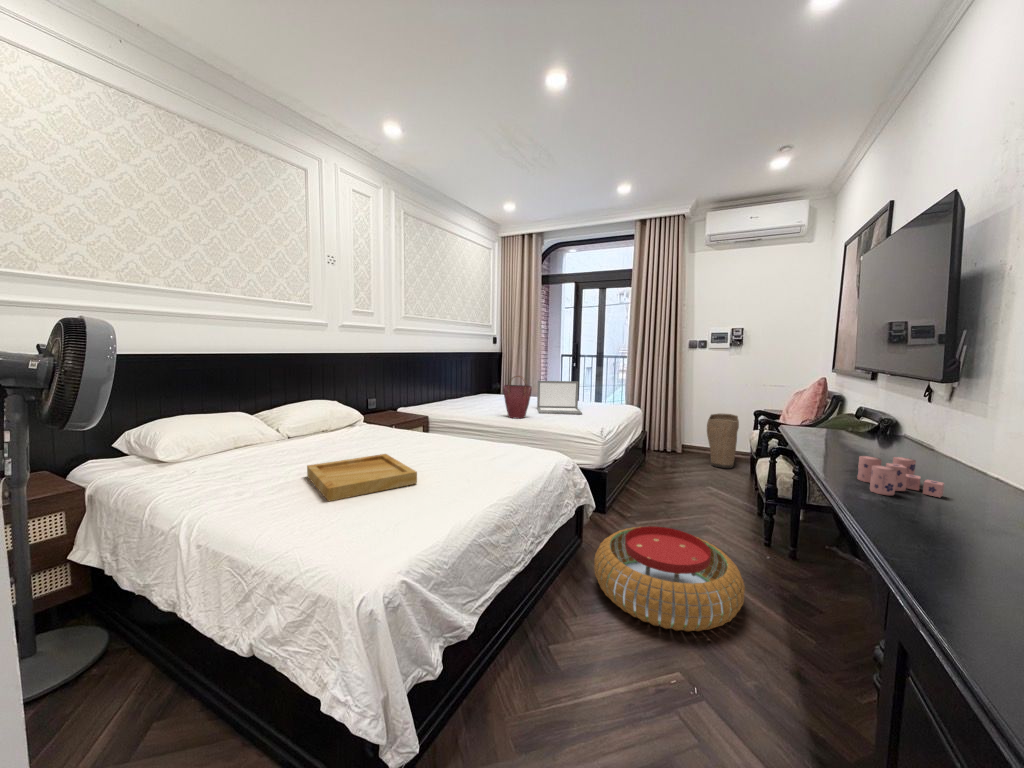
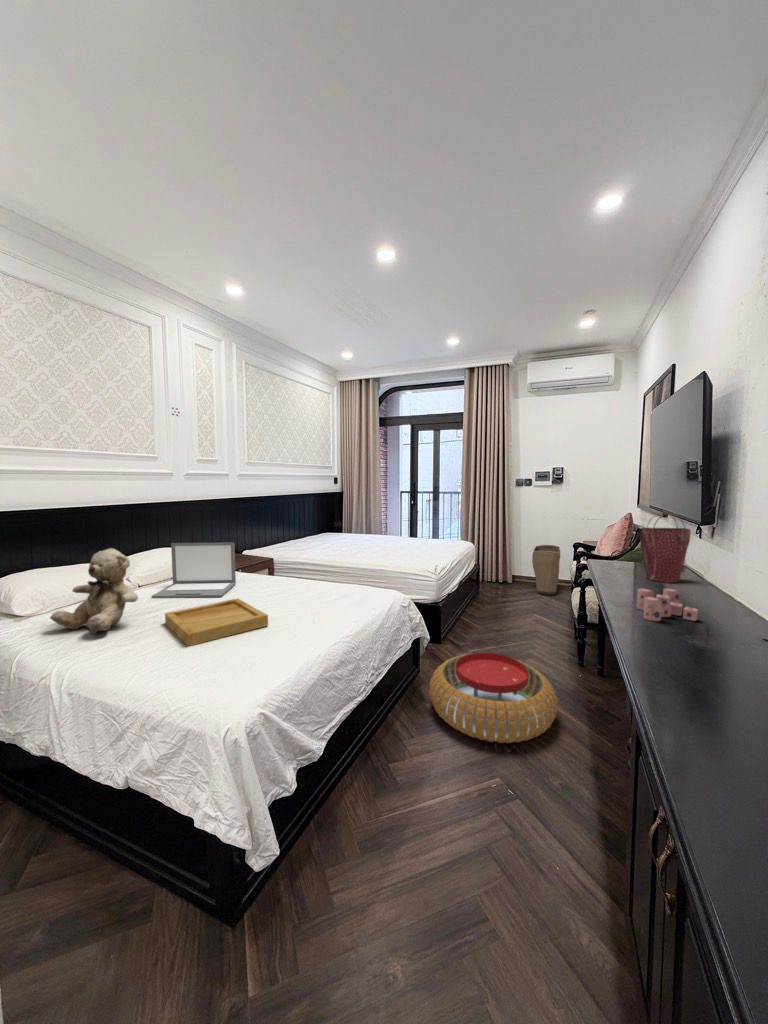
handbag: present [503,376,532,419] -> present [640,513,690,583]
laptop: present [537,381,582,414] -> present [151,542,236,598]
teddy bear: none [187,394,279,484] -> present [50,548,138,634]

